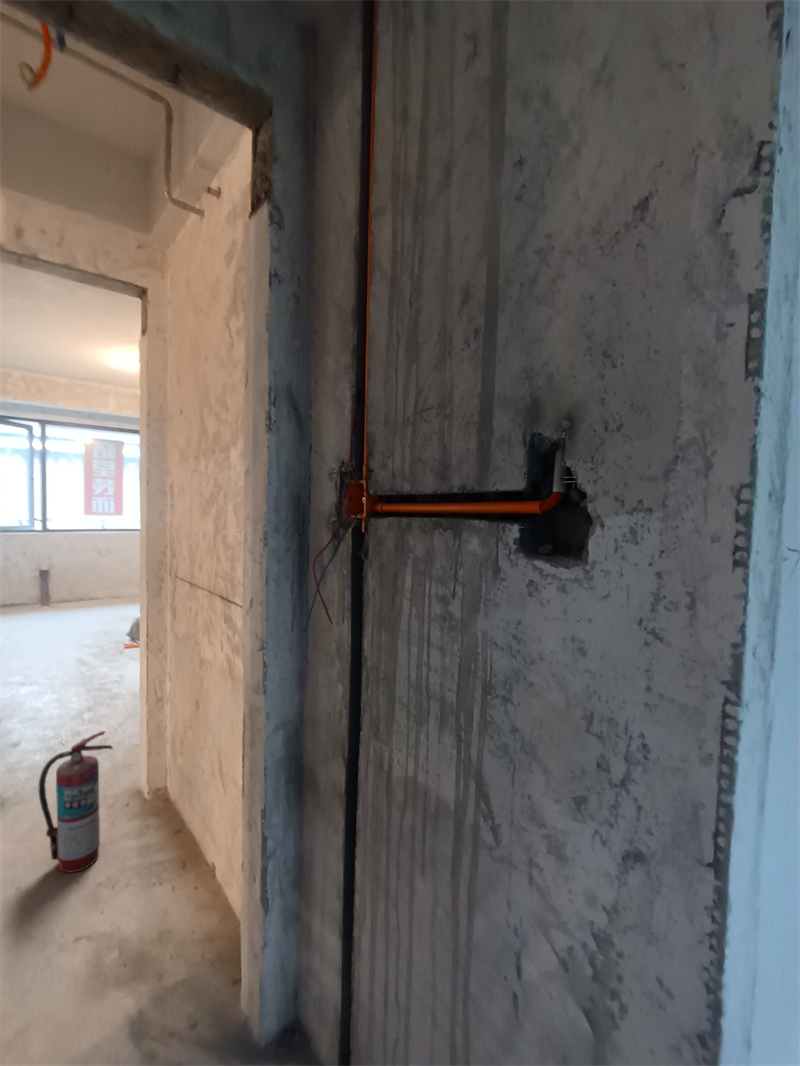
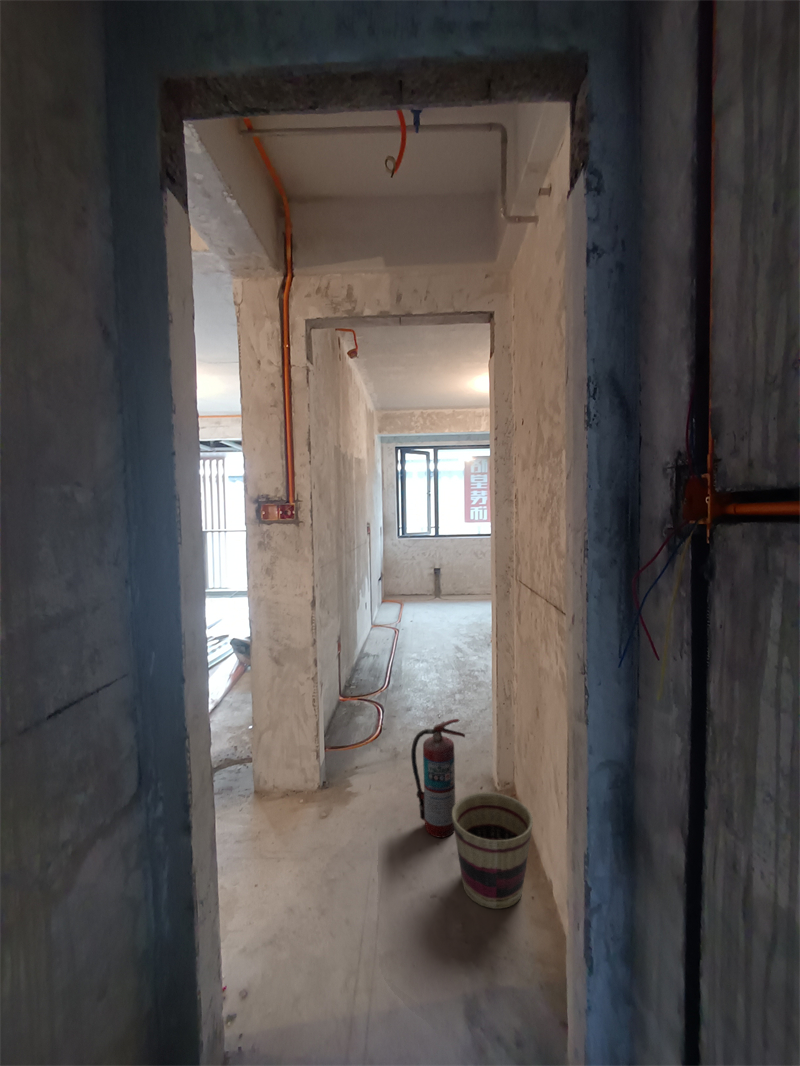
basket: none [102,795,195,918] -> present [452,792,533,909]

